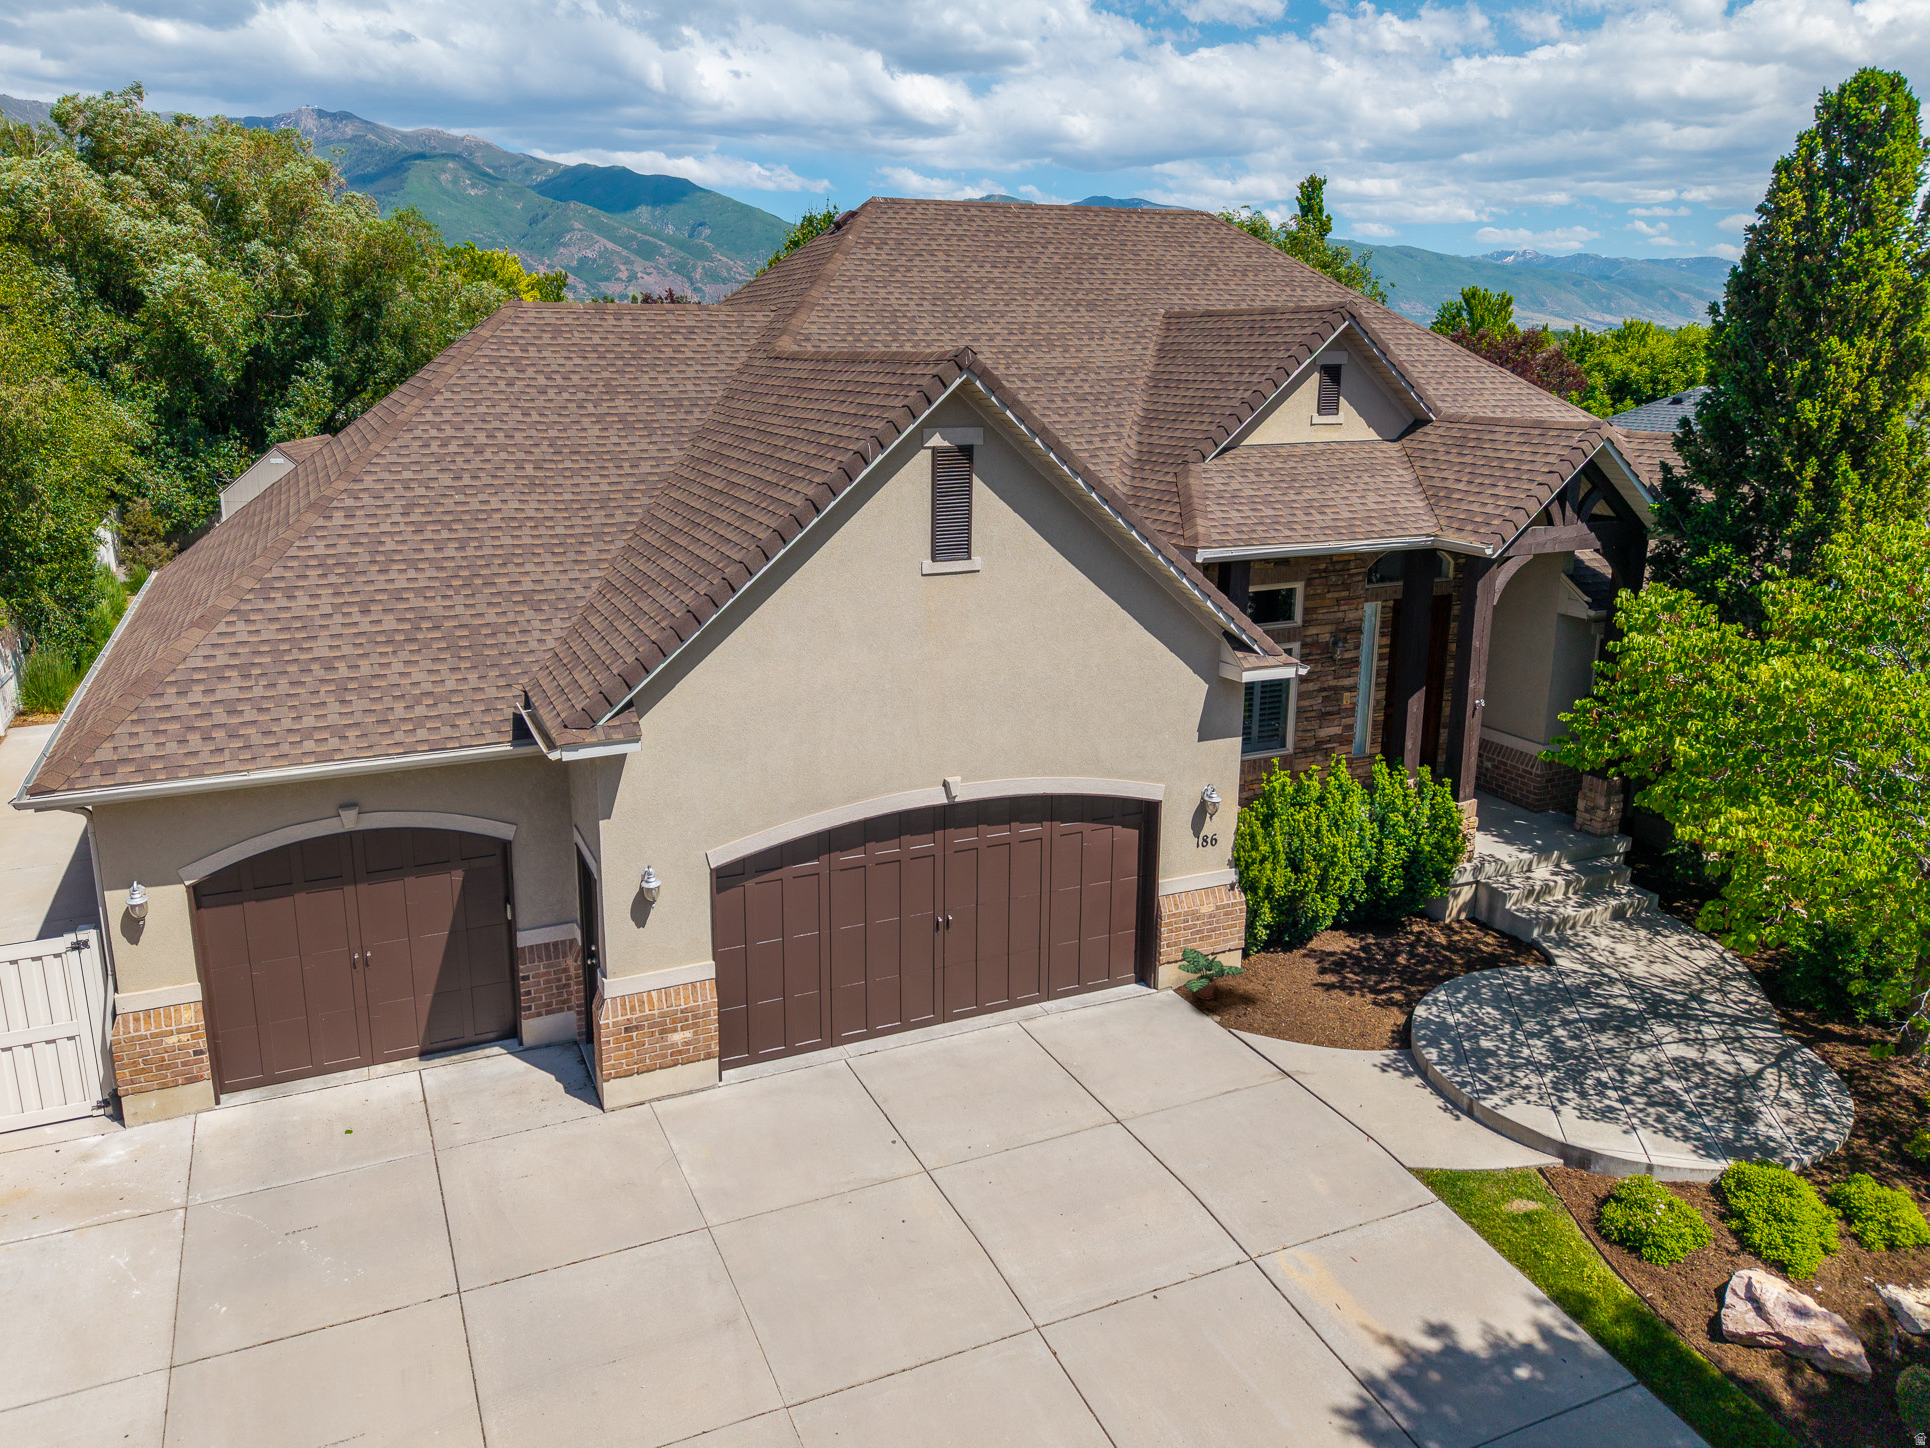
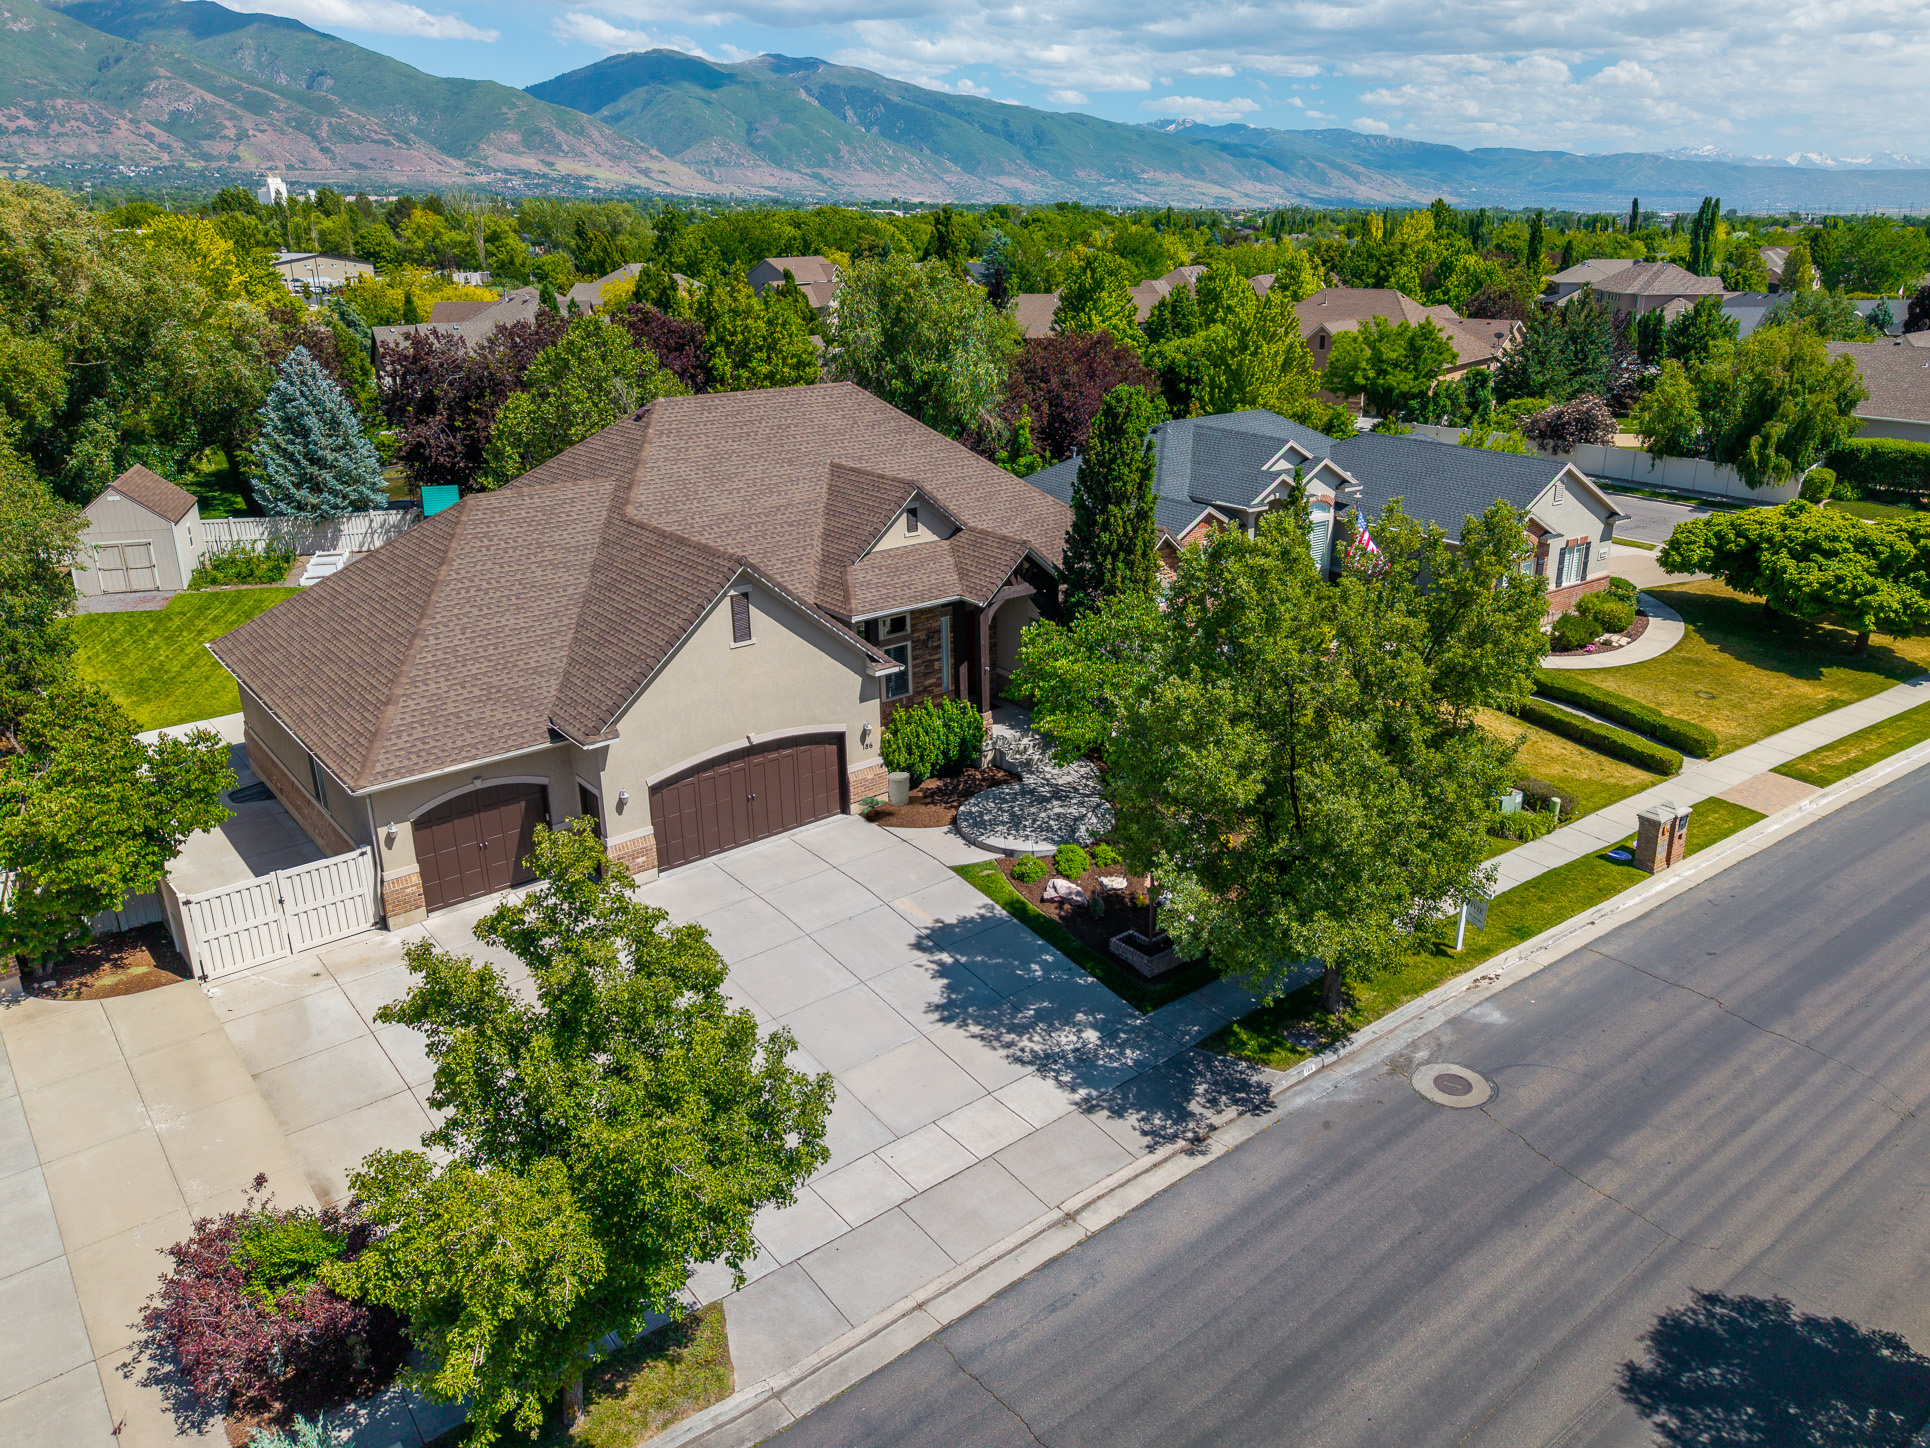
trash can: none [1245,901,1298,983] -> present [887,772,910,806]

